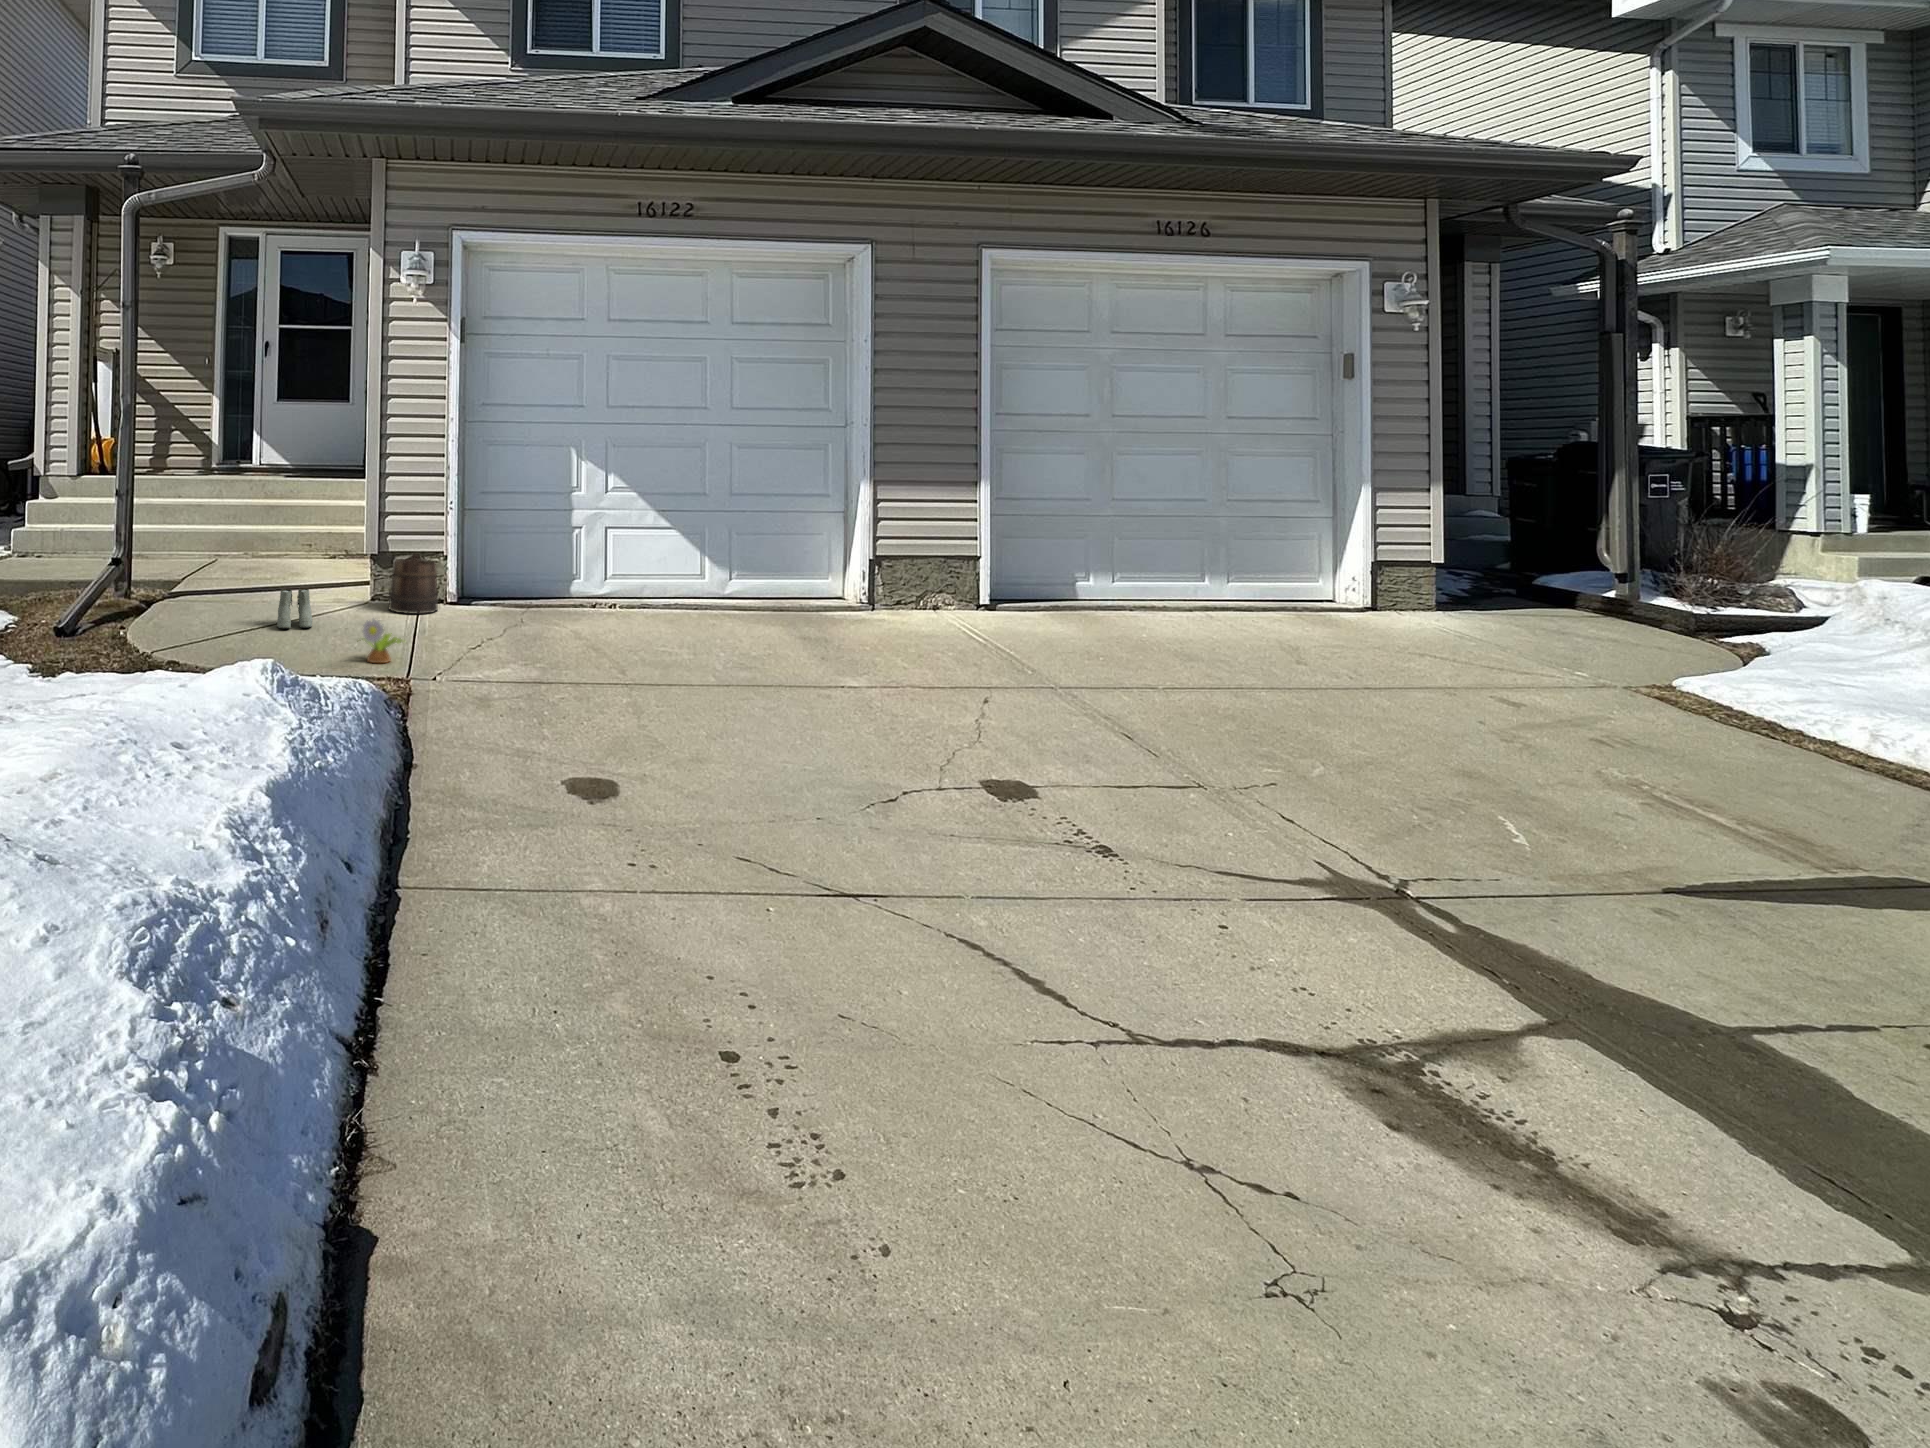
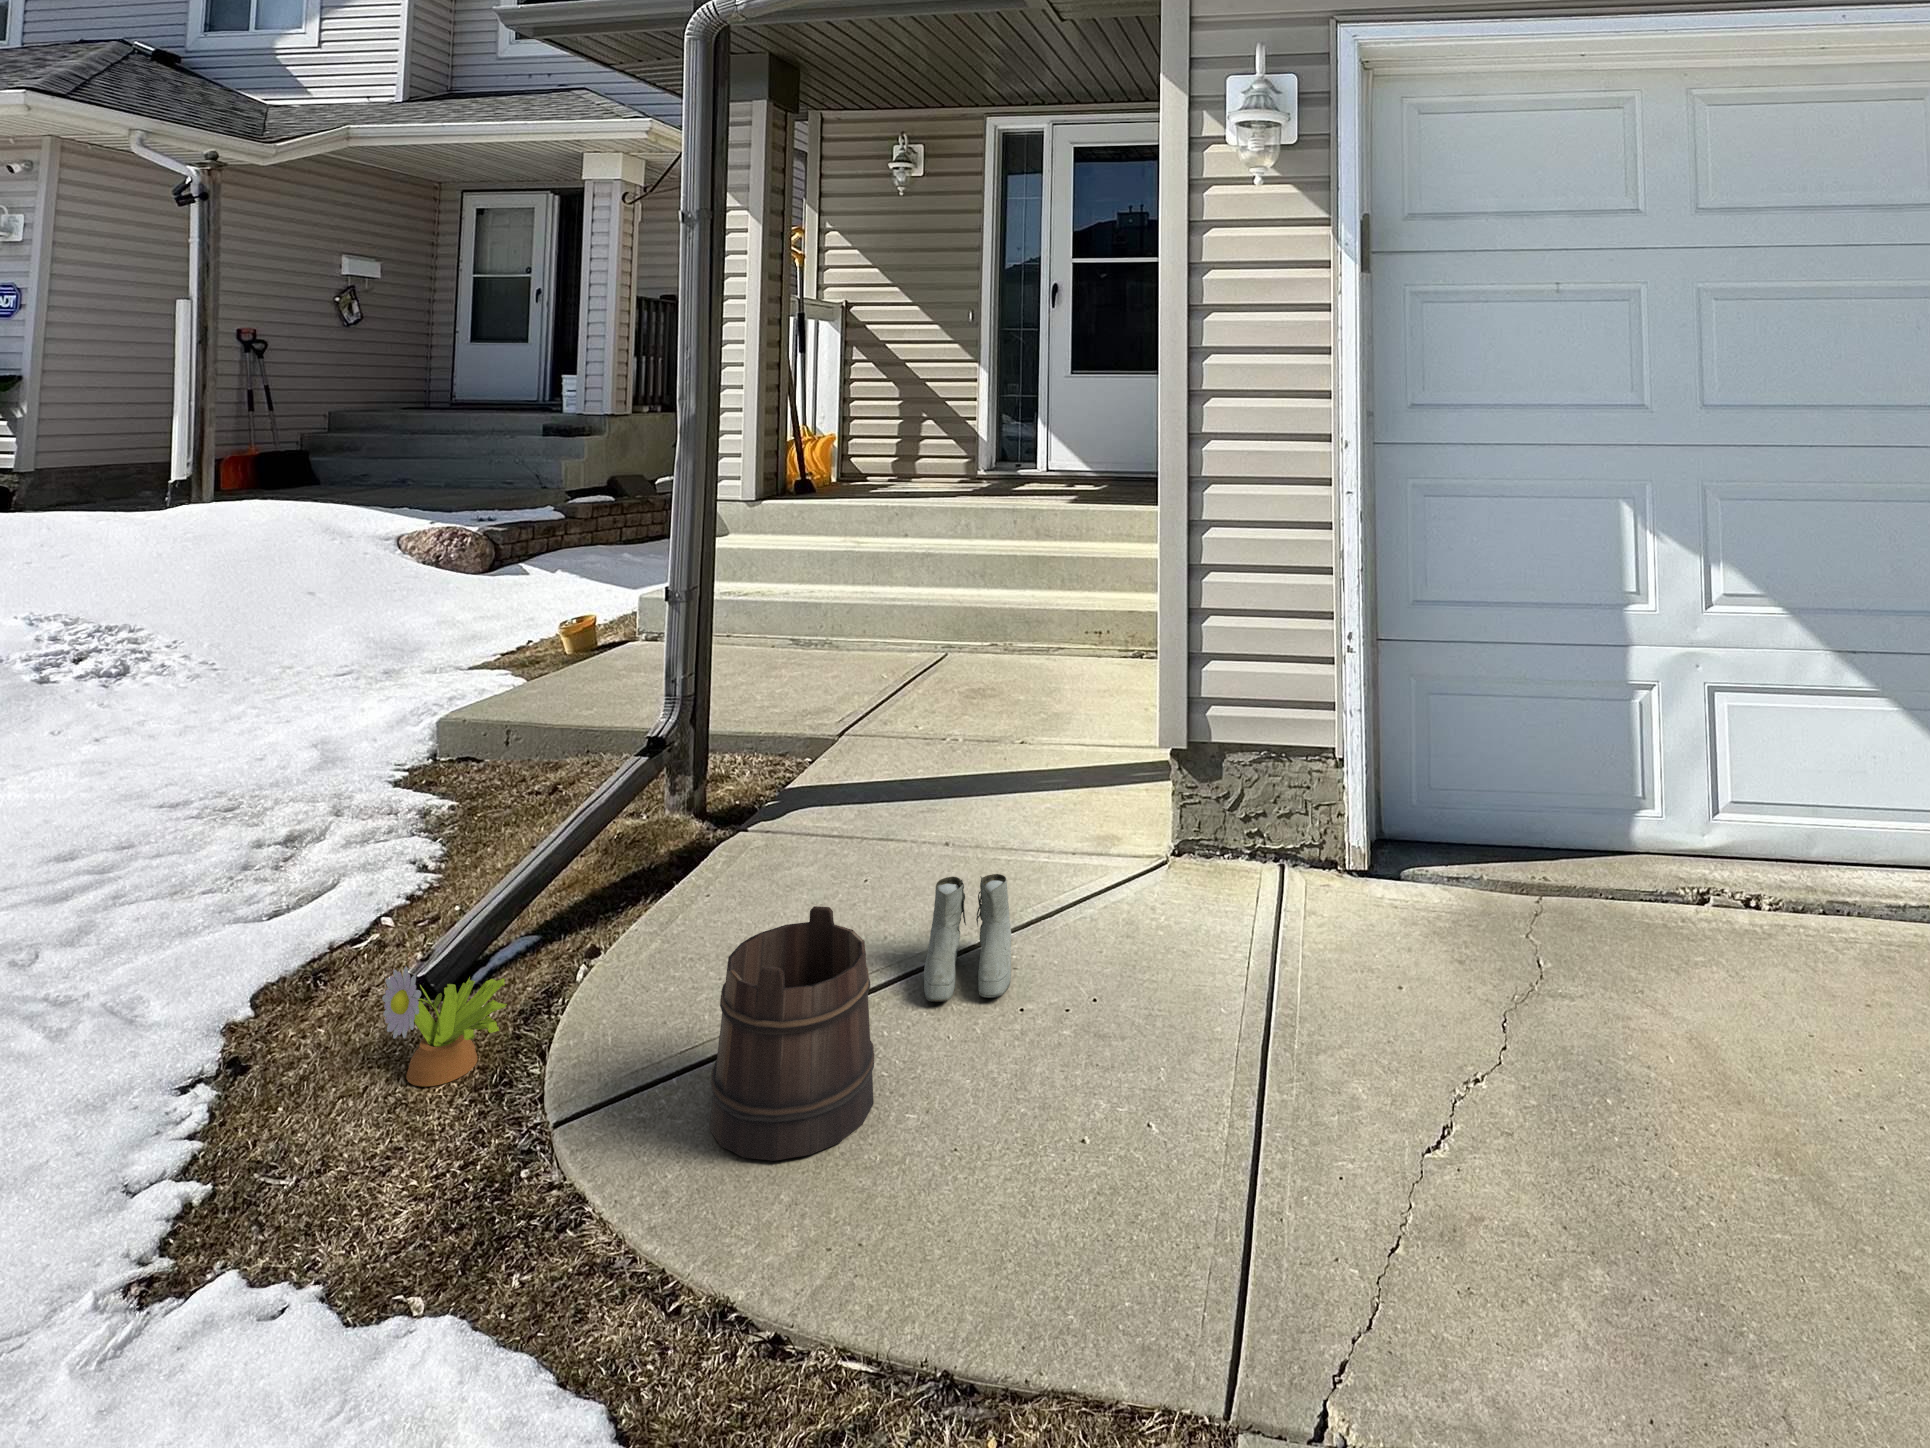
bucket: present [389,553,438,614] -> present [710,906,875,1161]
decorative plant: present [362,619,403,663] -> present [382,966,507,1086]

